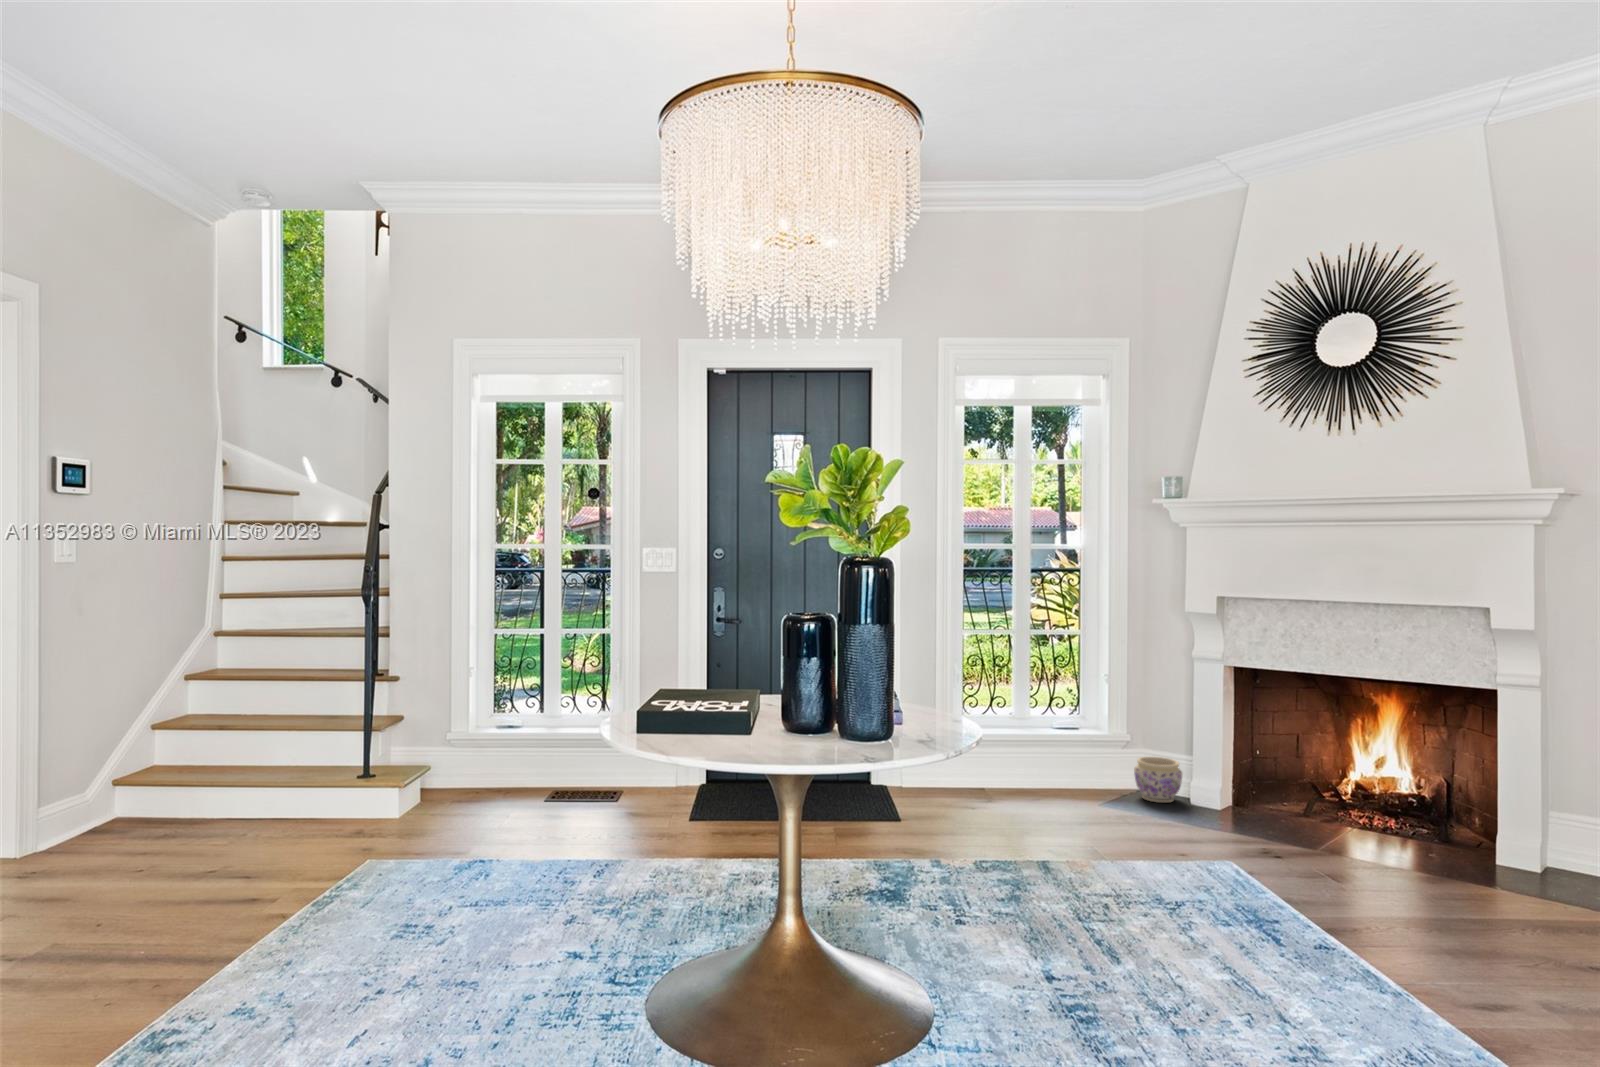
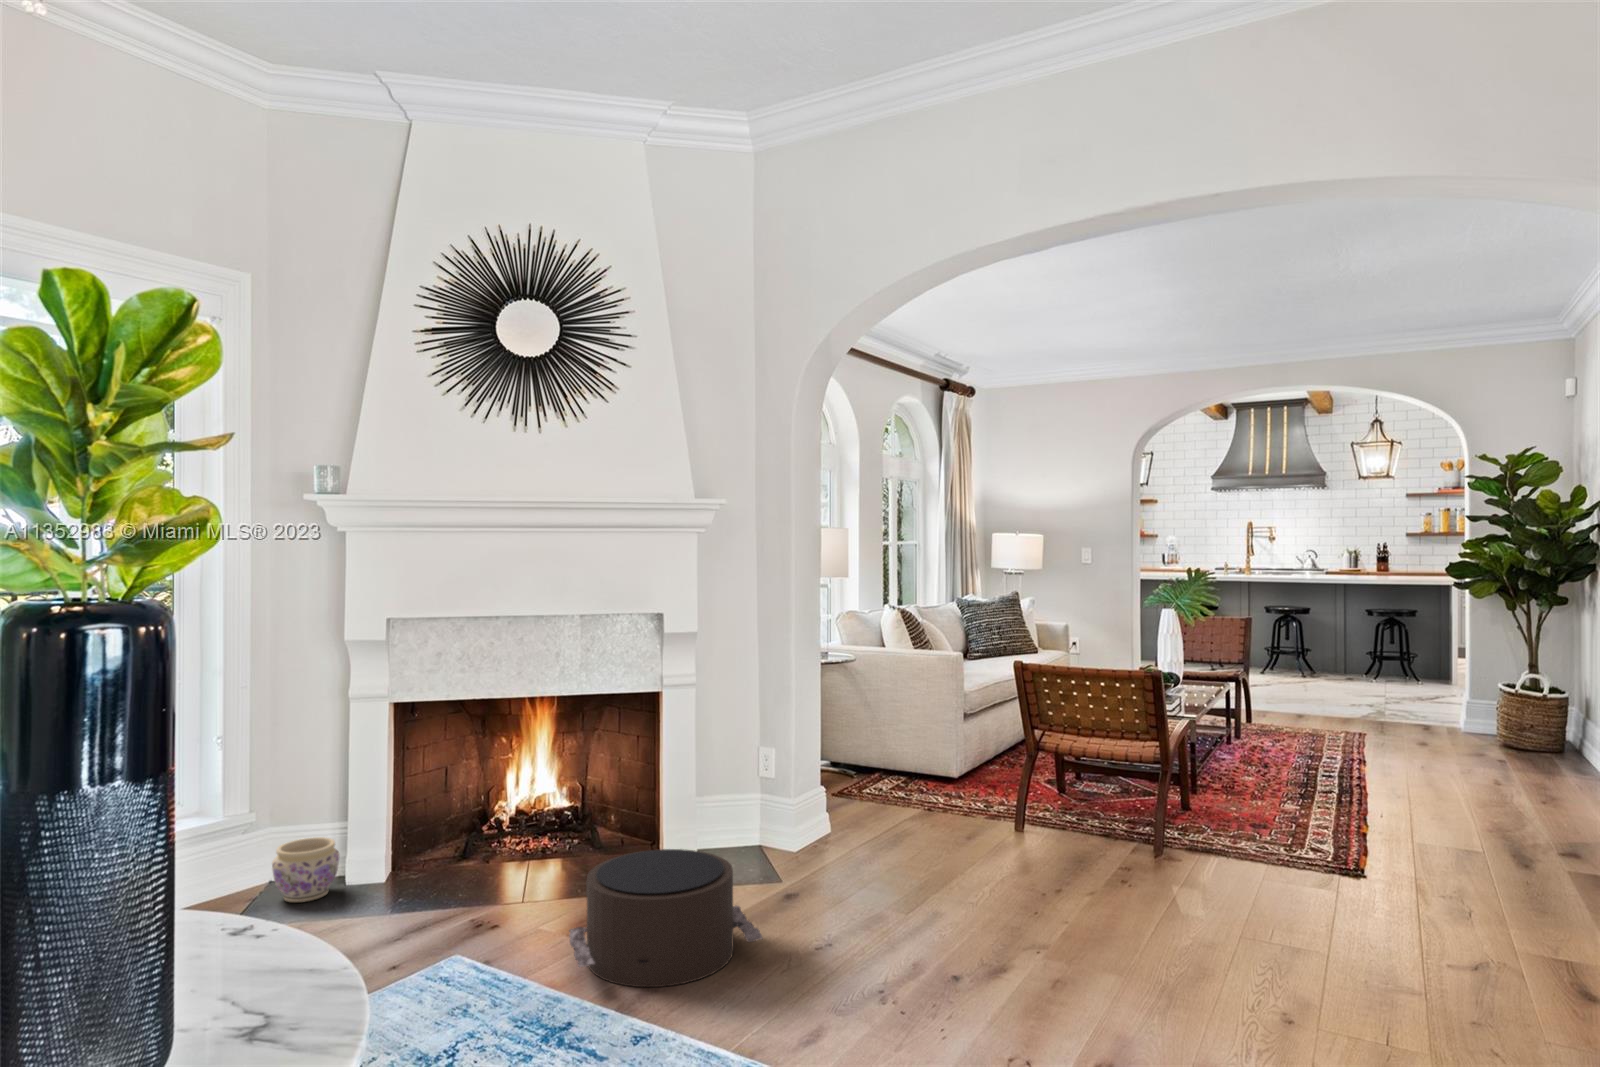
pouf: none [1310,825,1525,954] -> present [569,849,763,987]

